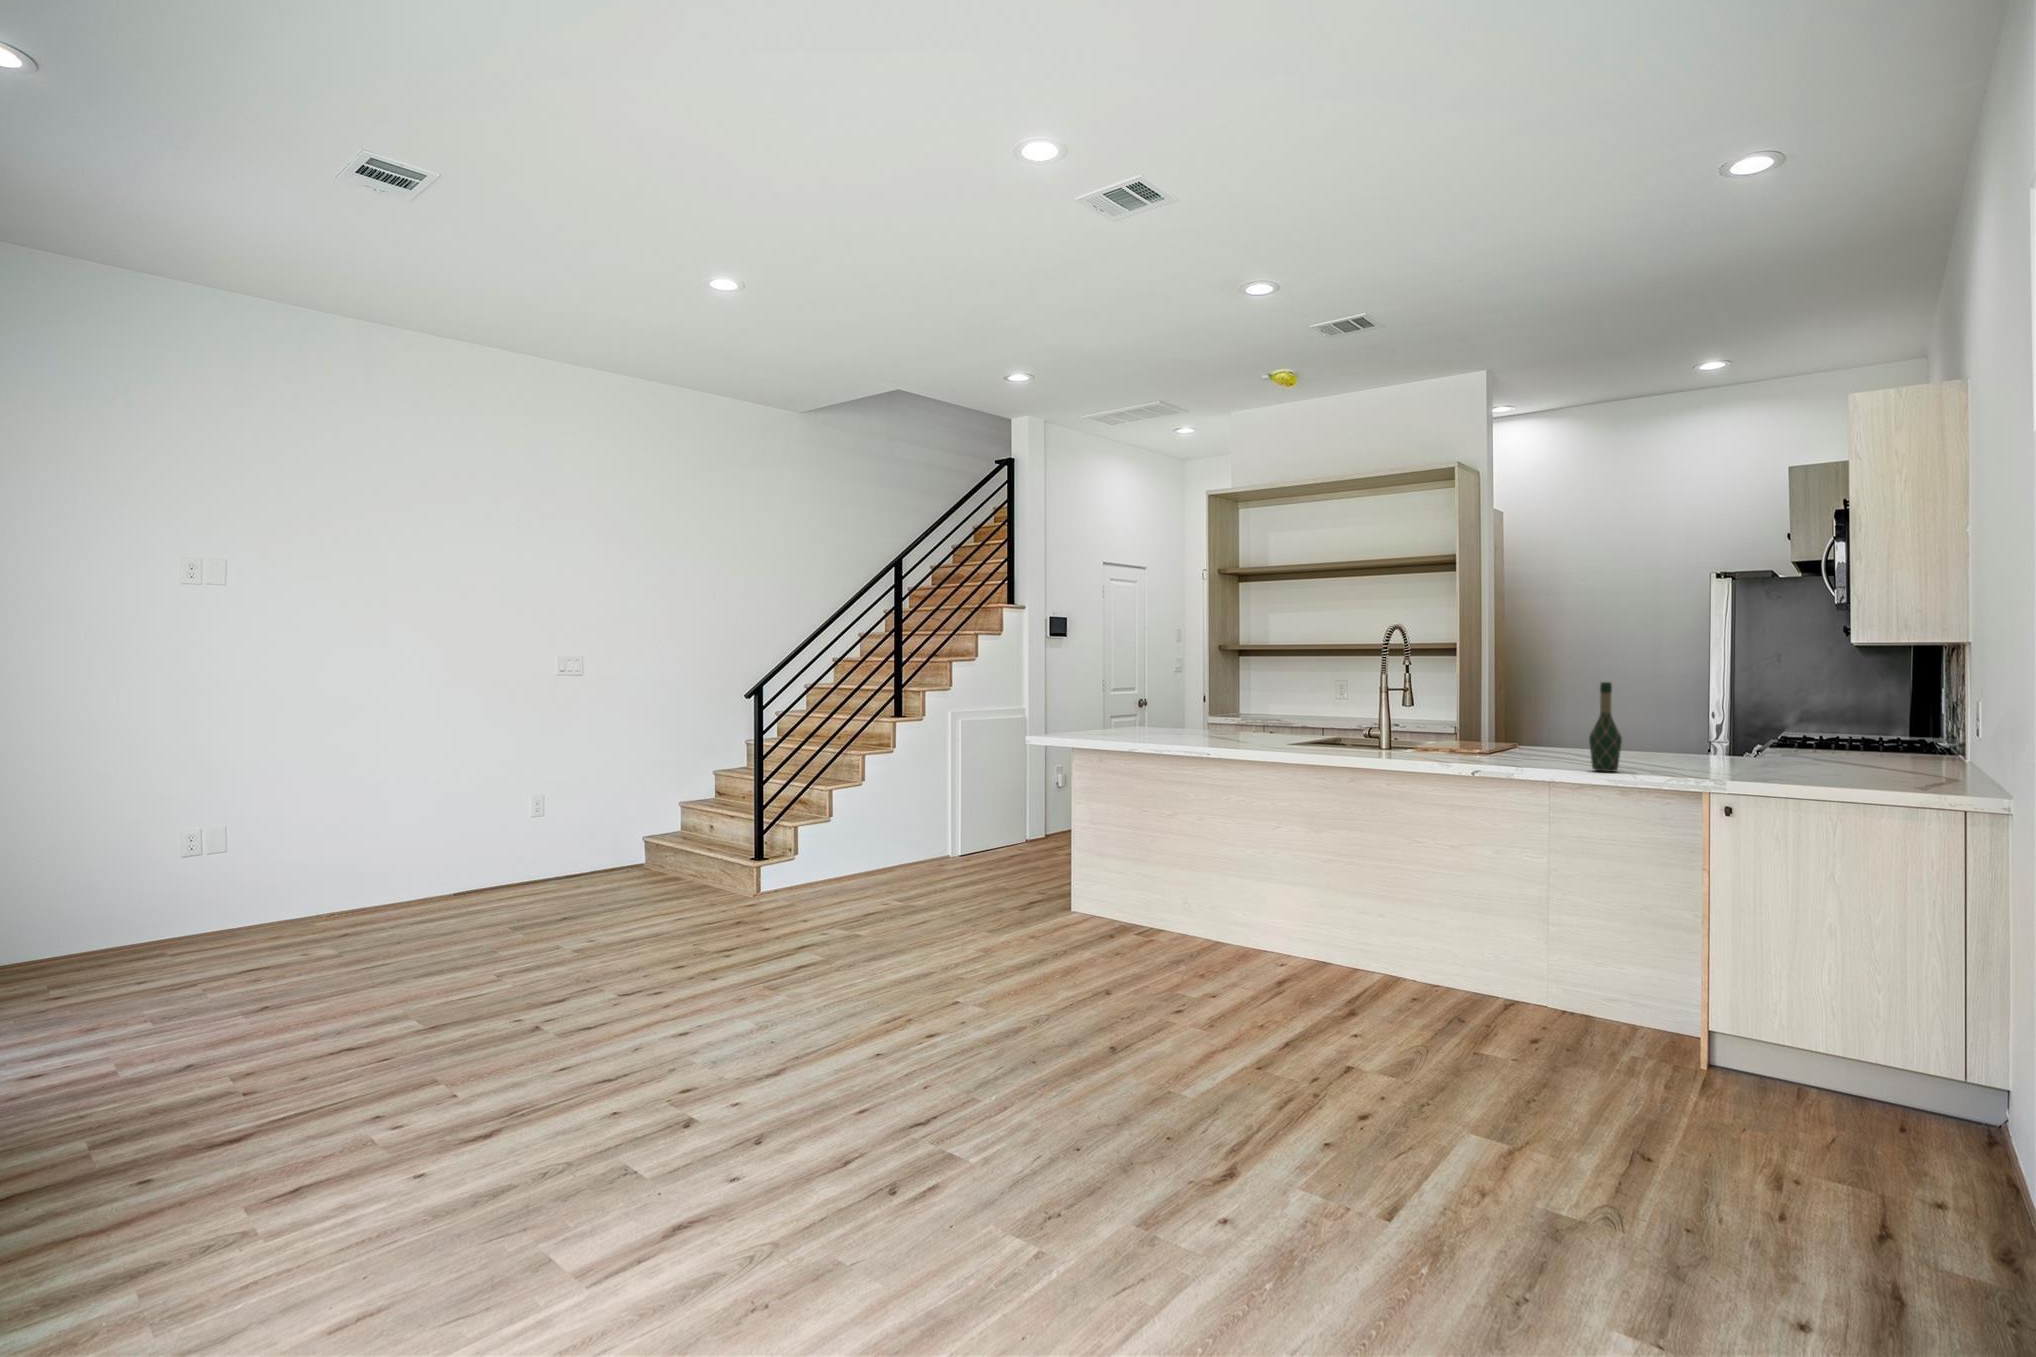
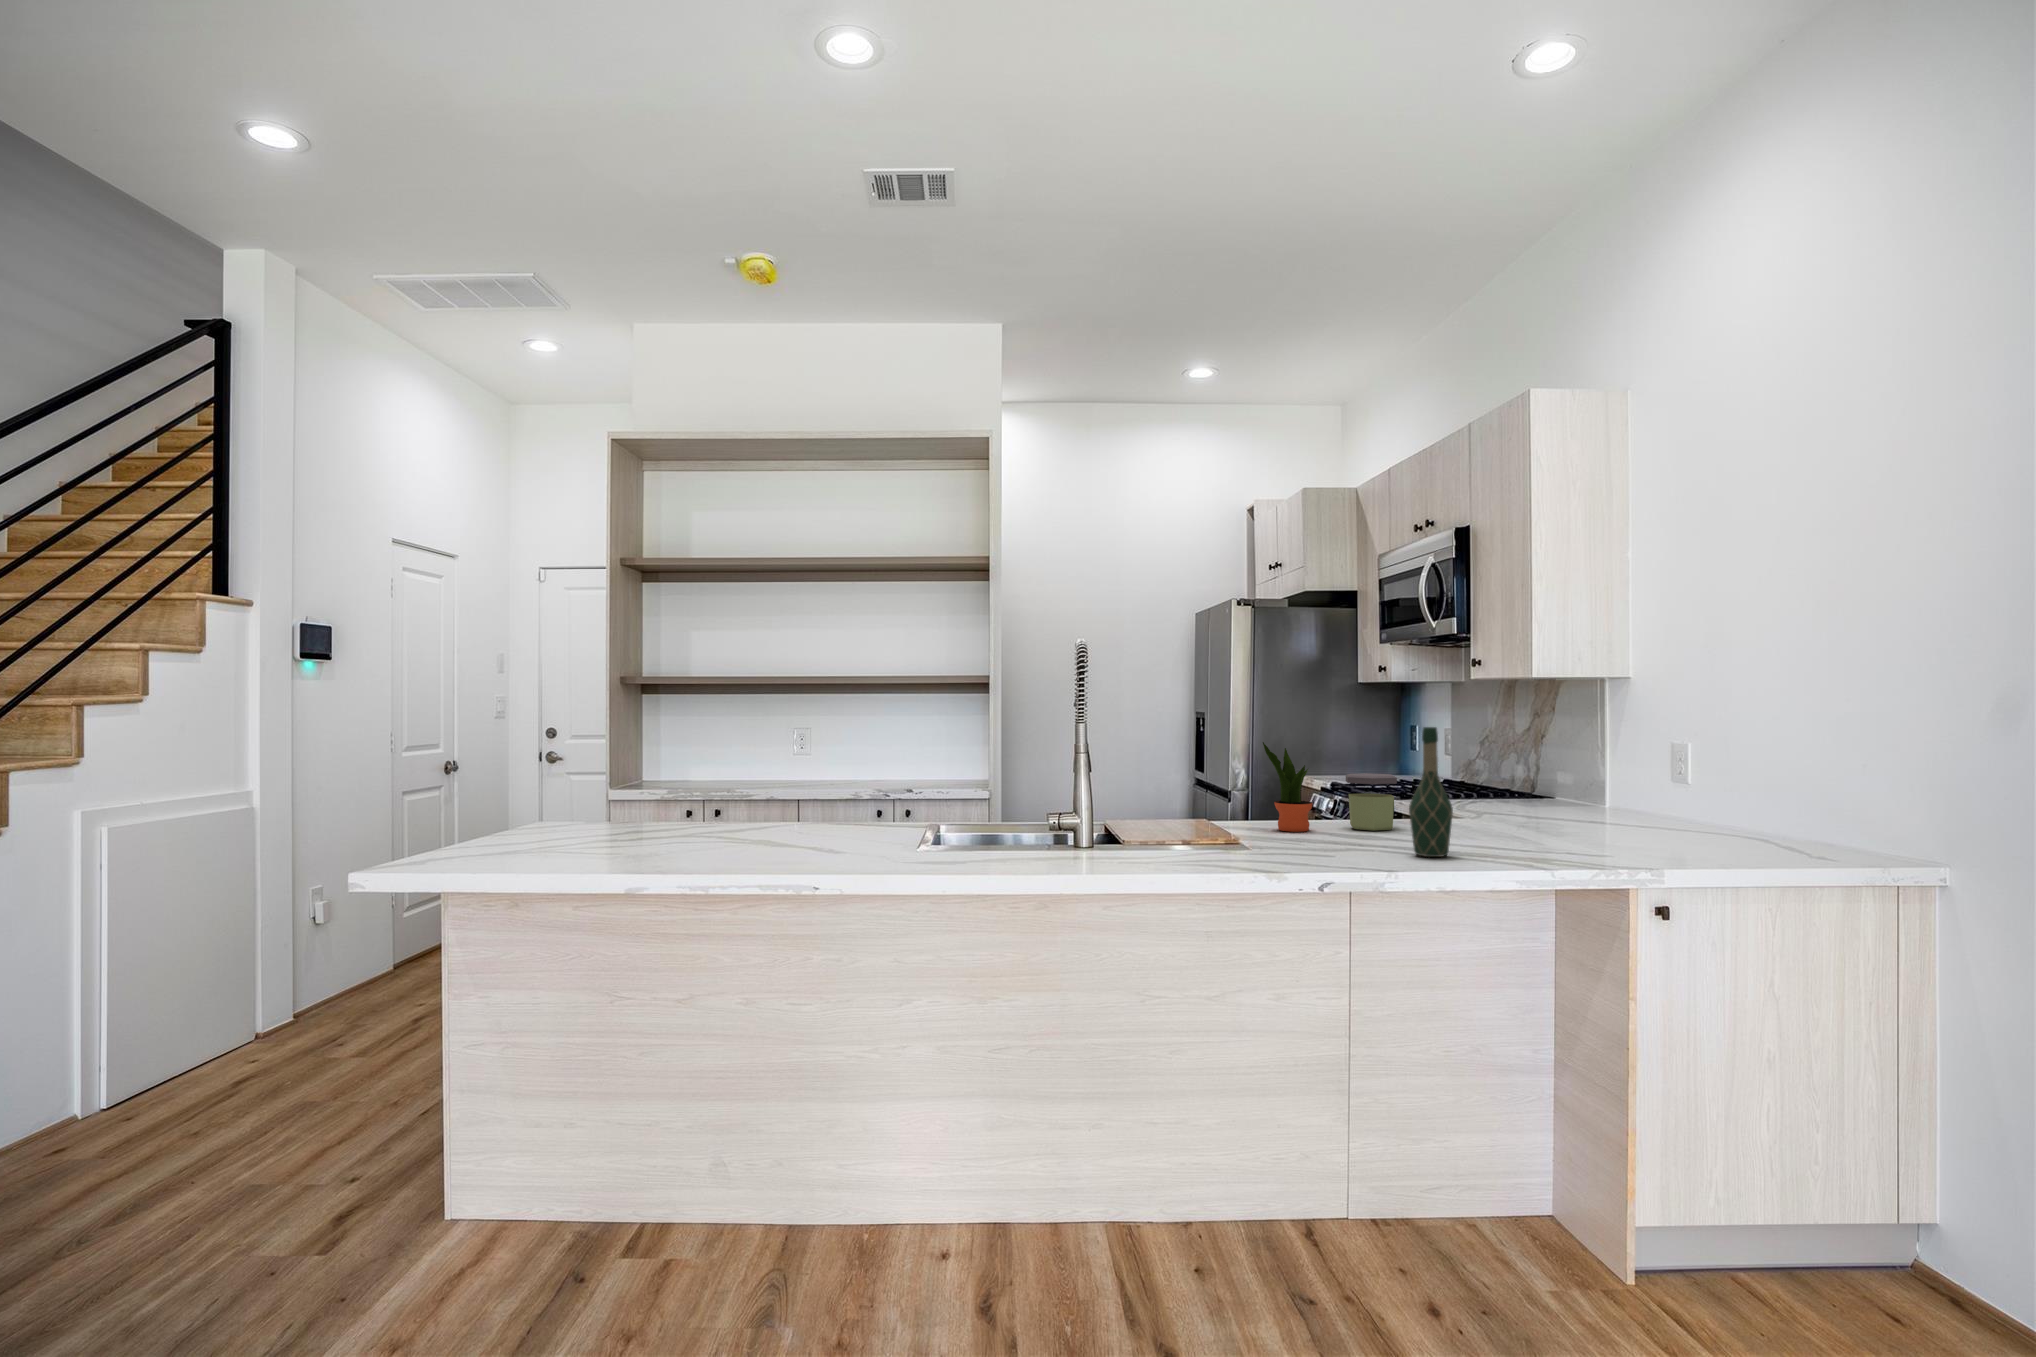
potted plant: none [1553,693,1595,758] -> present [1263,742,1312,832]
jar: none [1620,719,1667,761] -> present [1346,773,1397,831]

